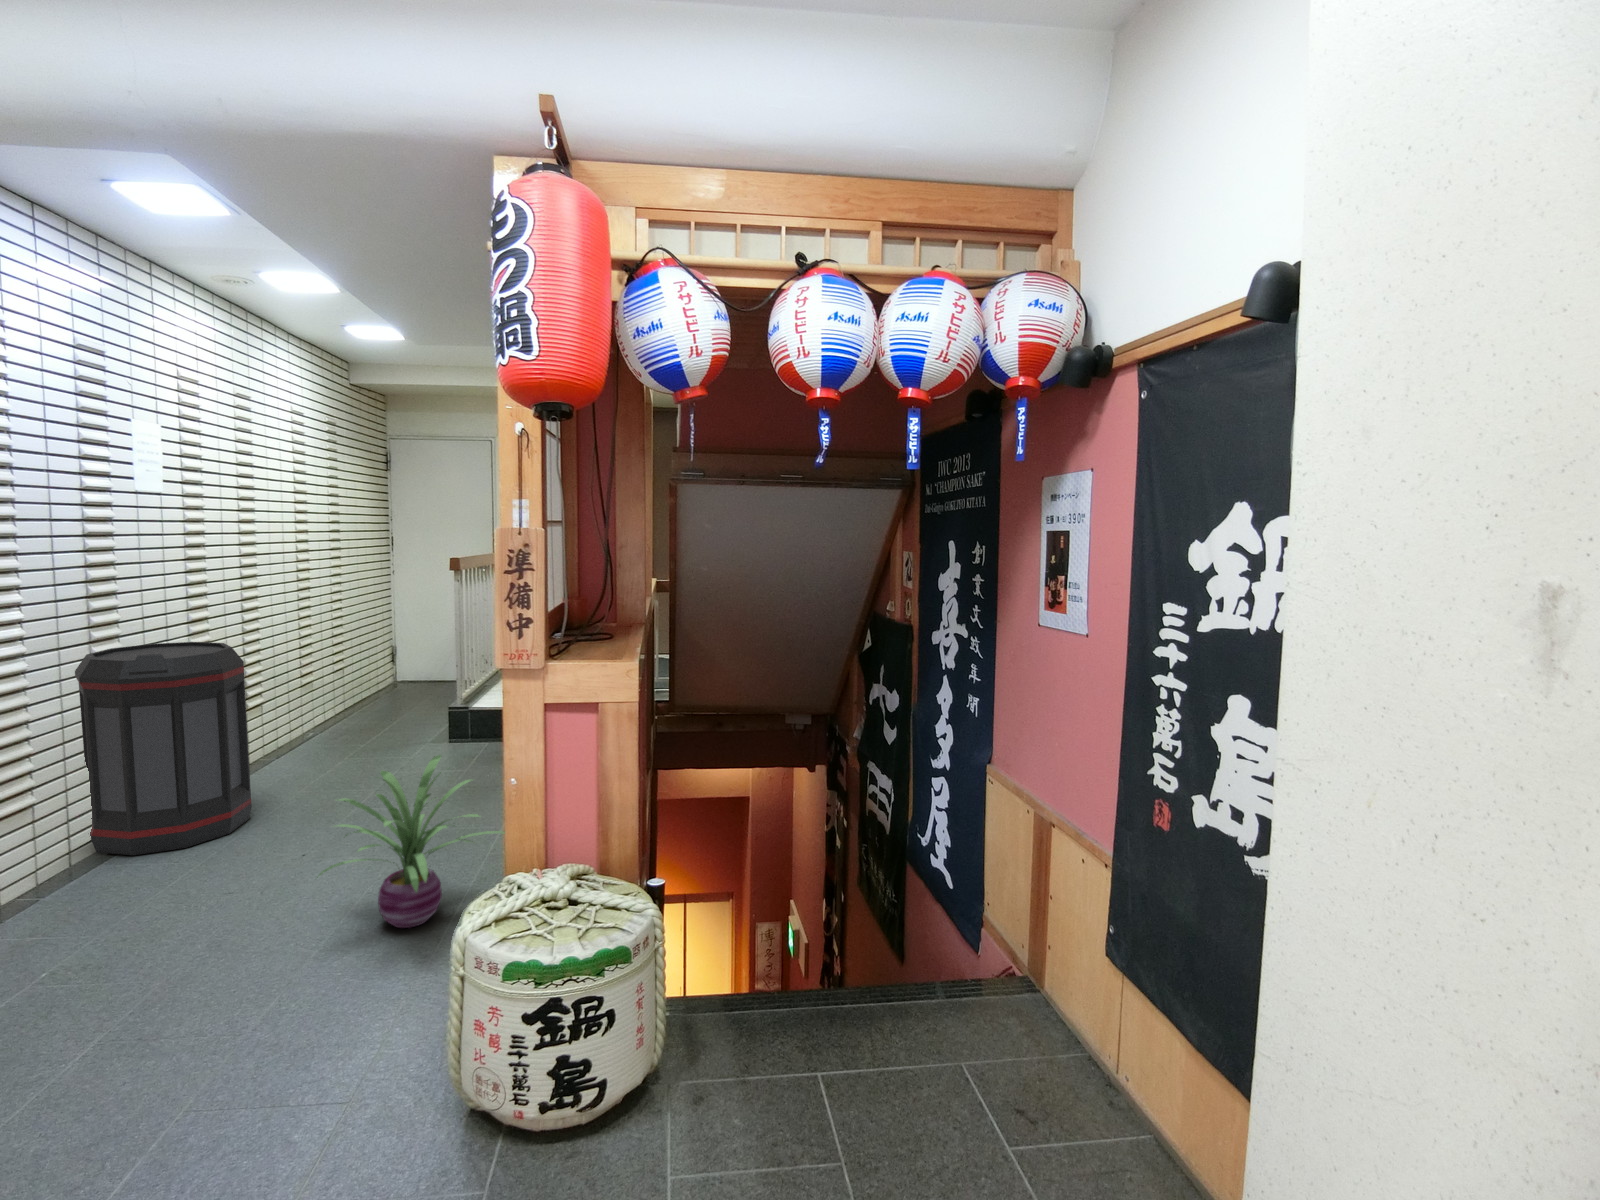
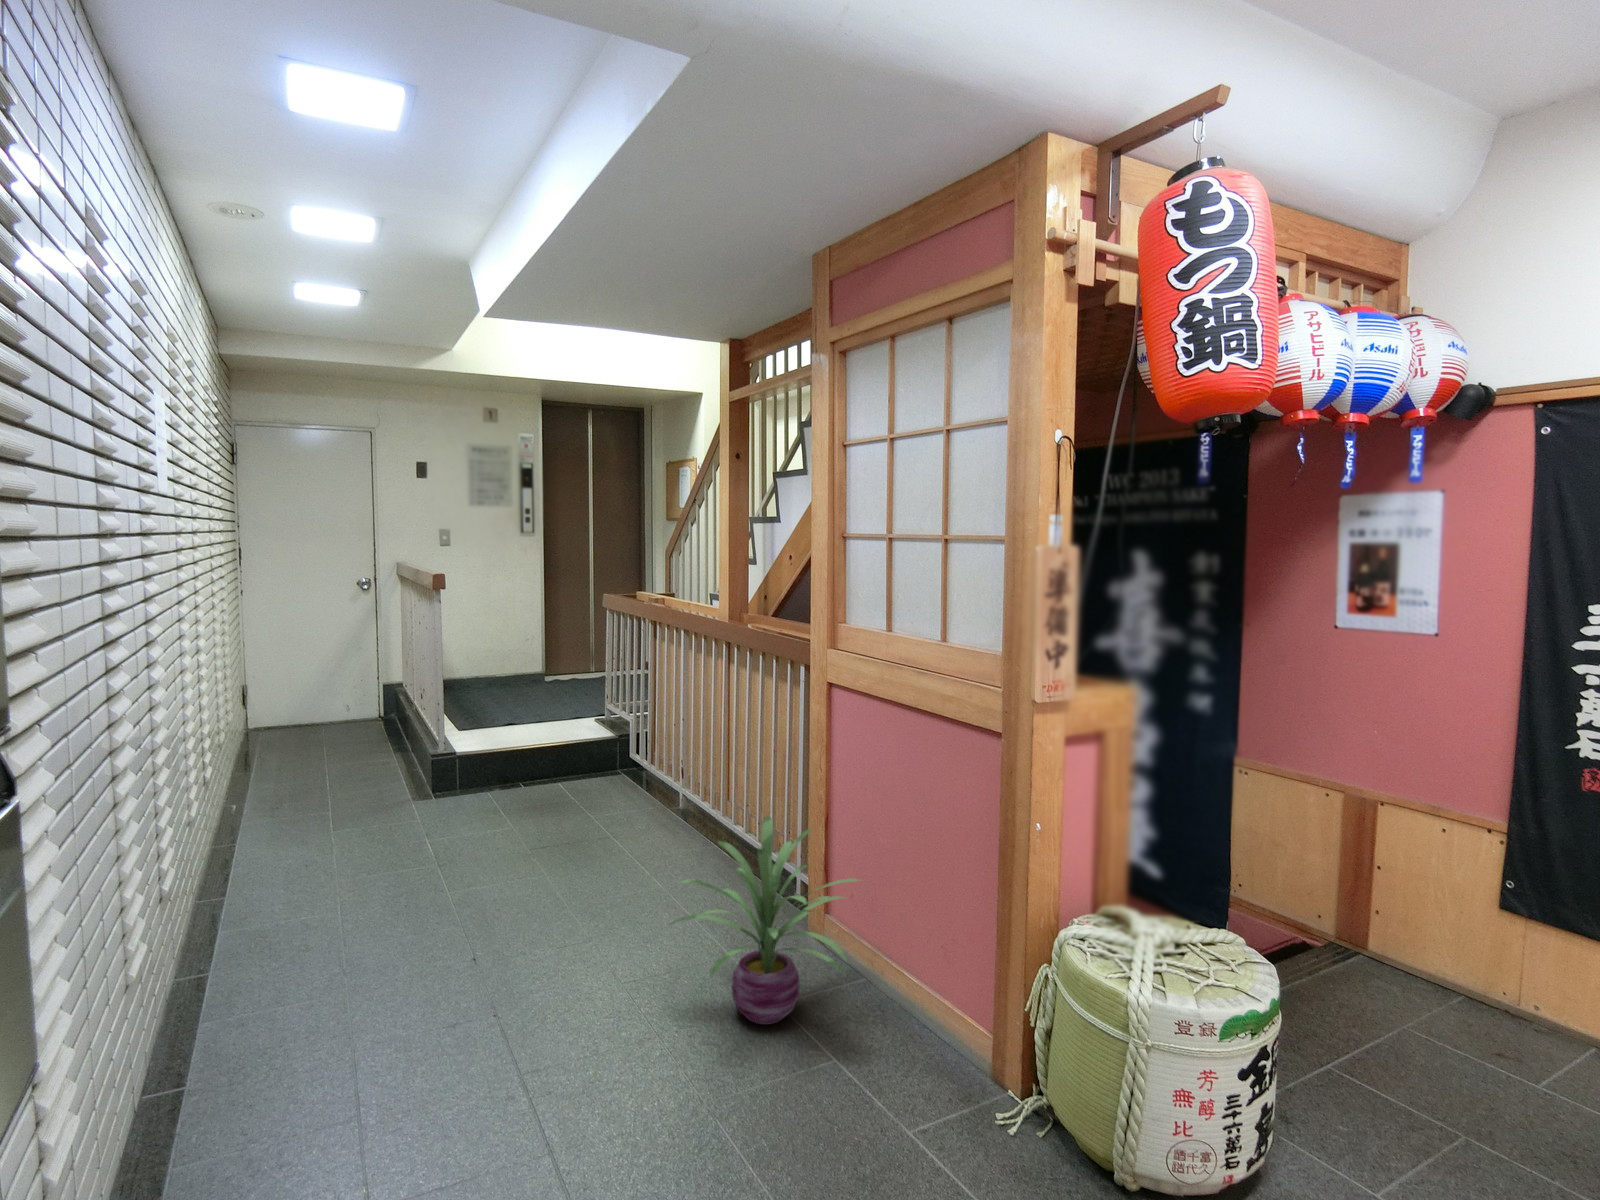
trash can: present [75,642,252,855] -> none [180,704,390,1002]

